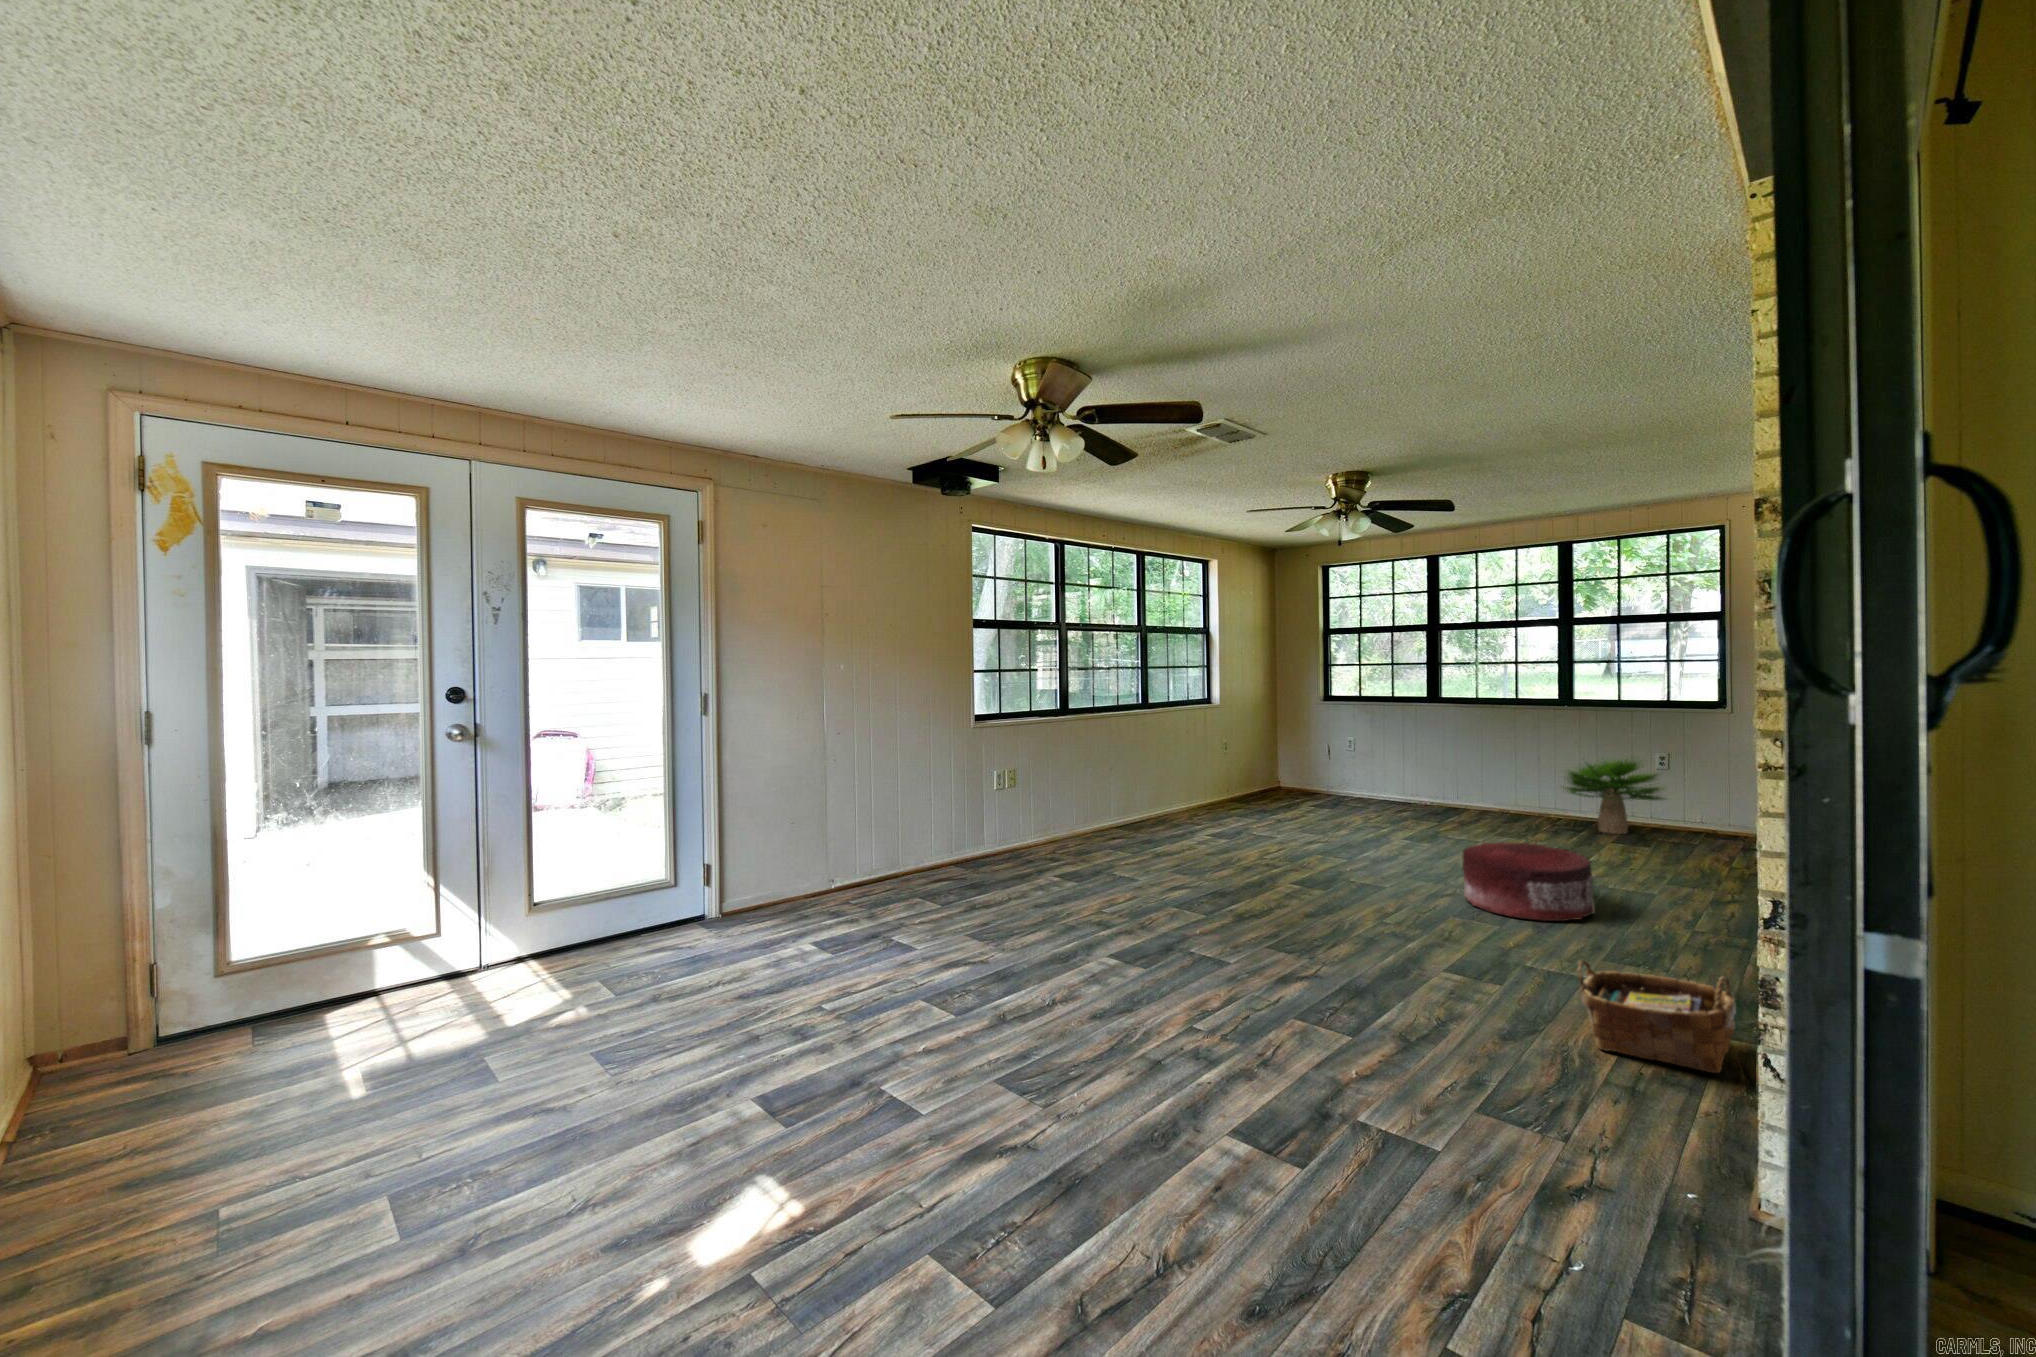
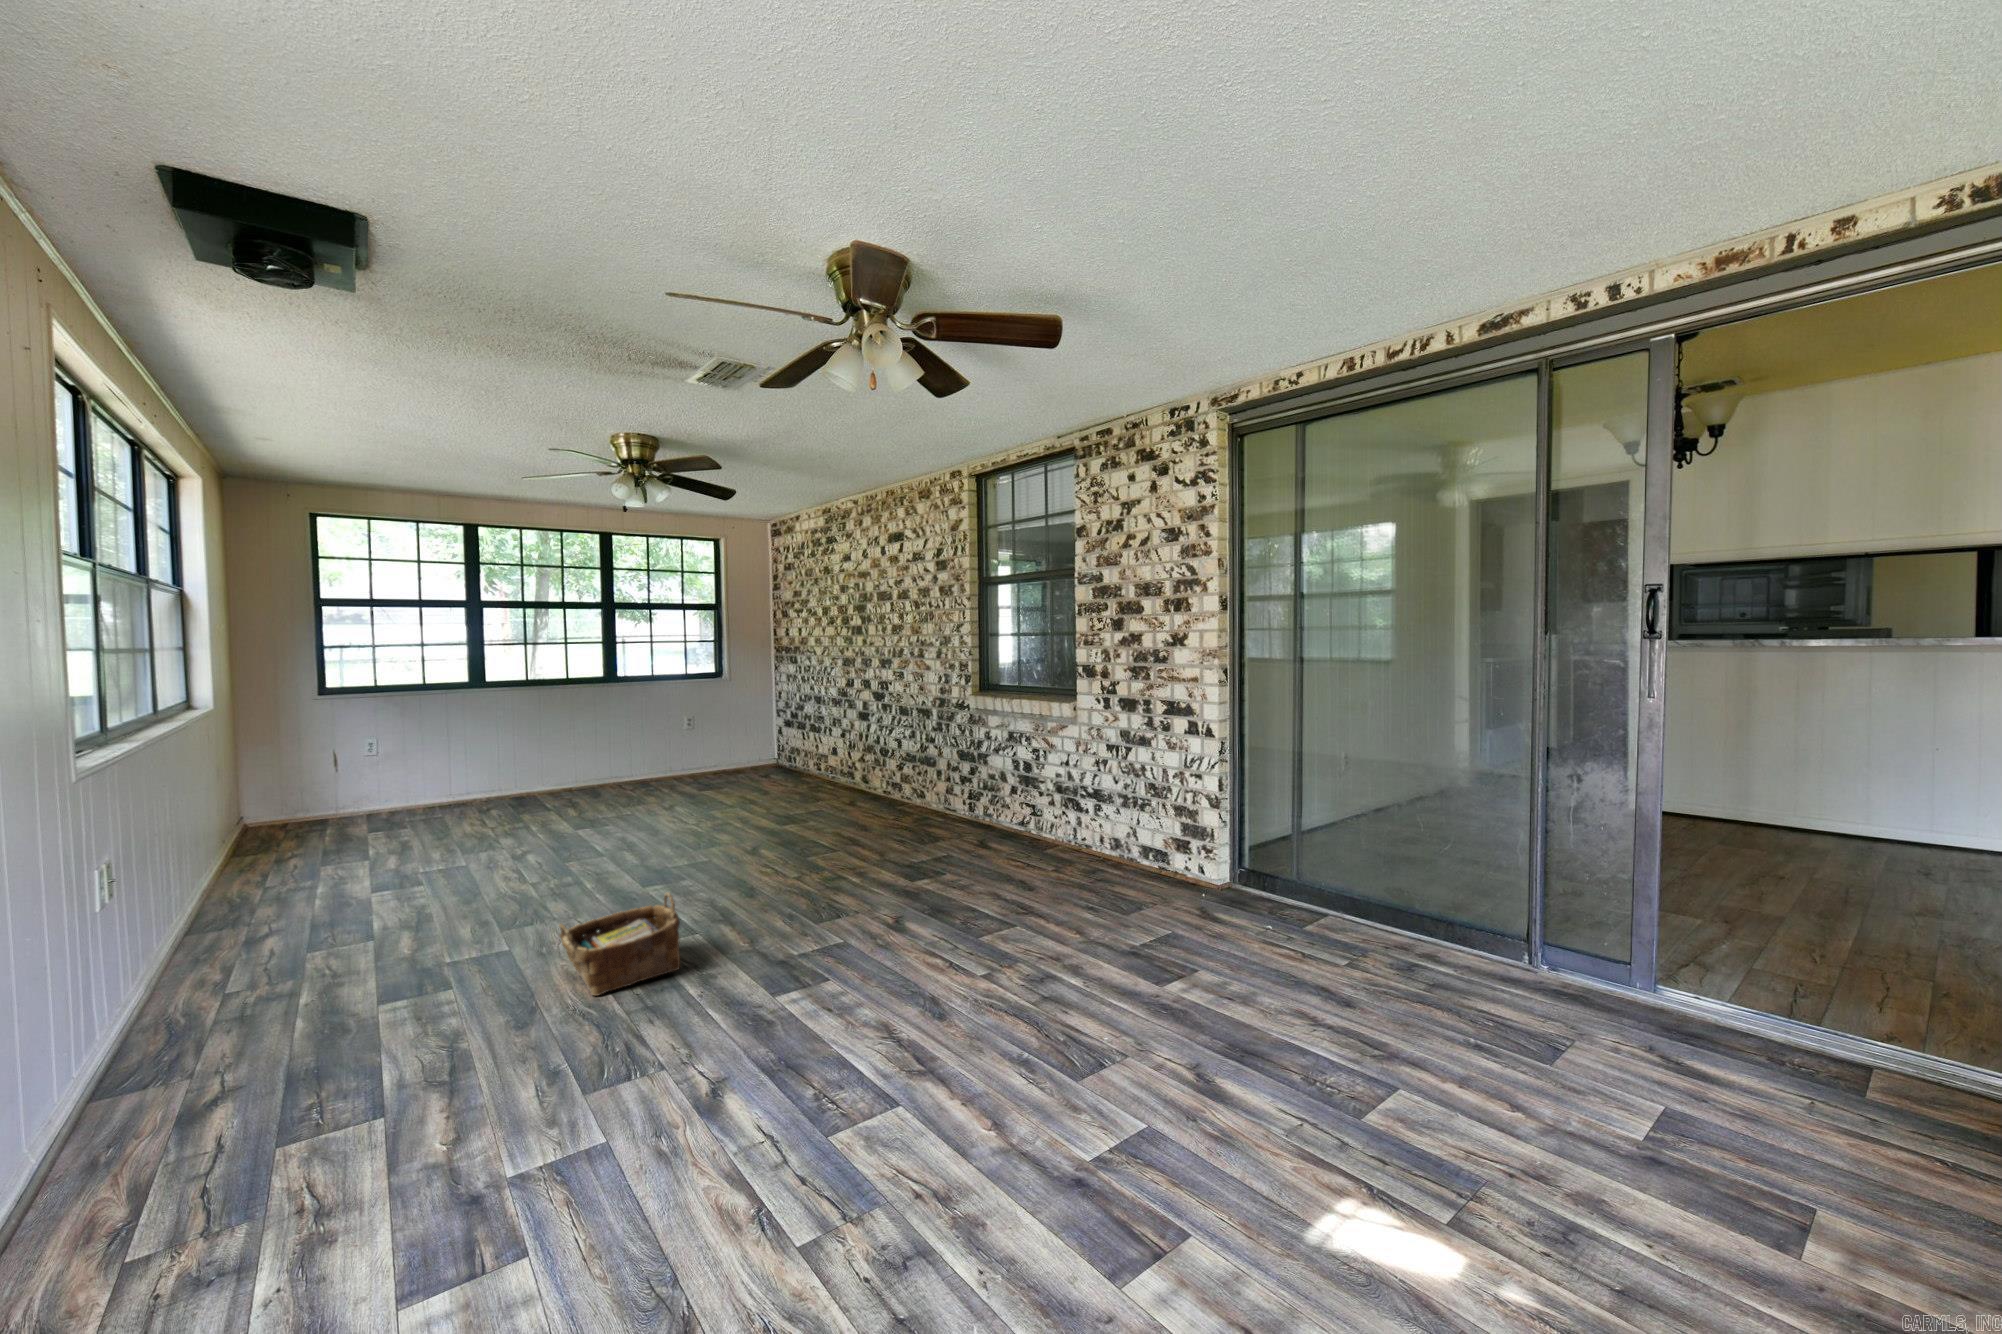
potted plant: present [1563,759,1665,834] -> none [291,741,418,829]
pouf: present [1462,842,1595,921] -> none [291,841,448,936]

